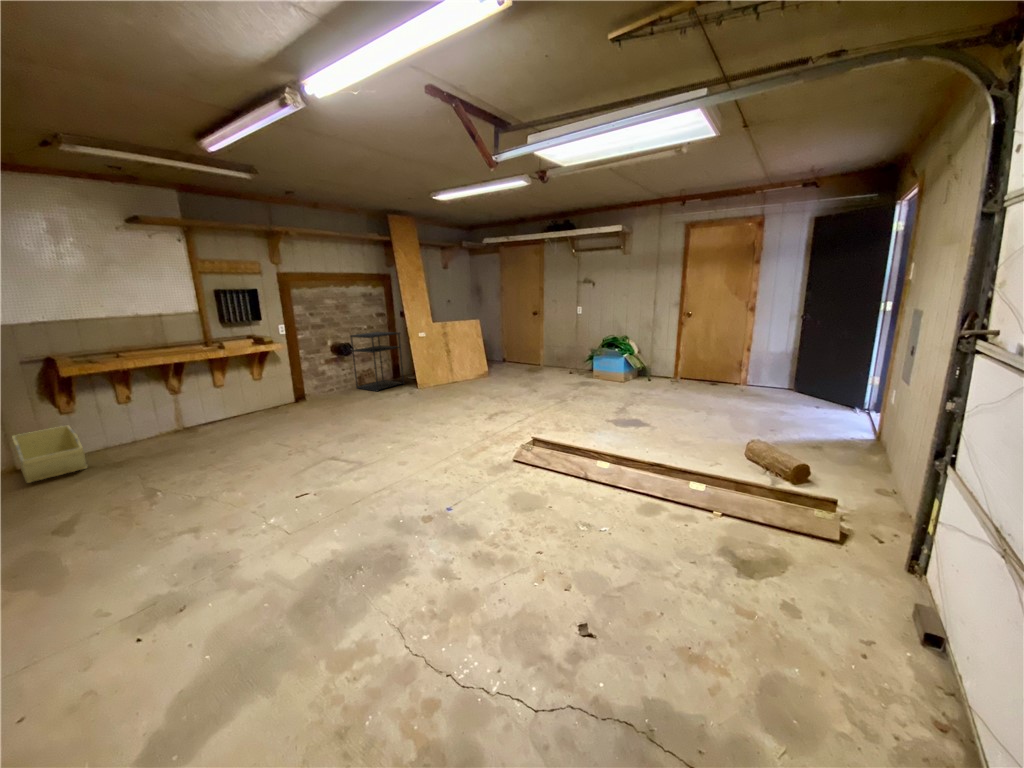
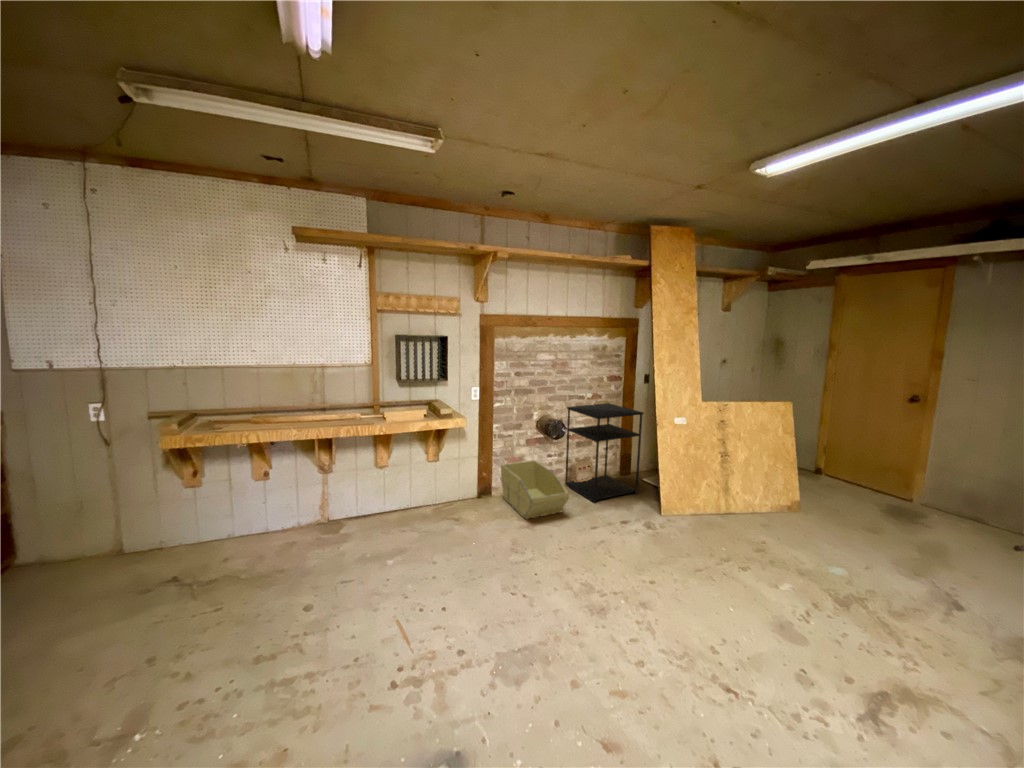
storage bin: present [12,425,87,483] -> present [501,460,569,519]

